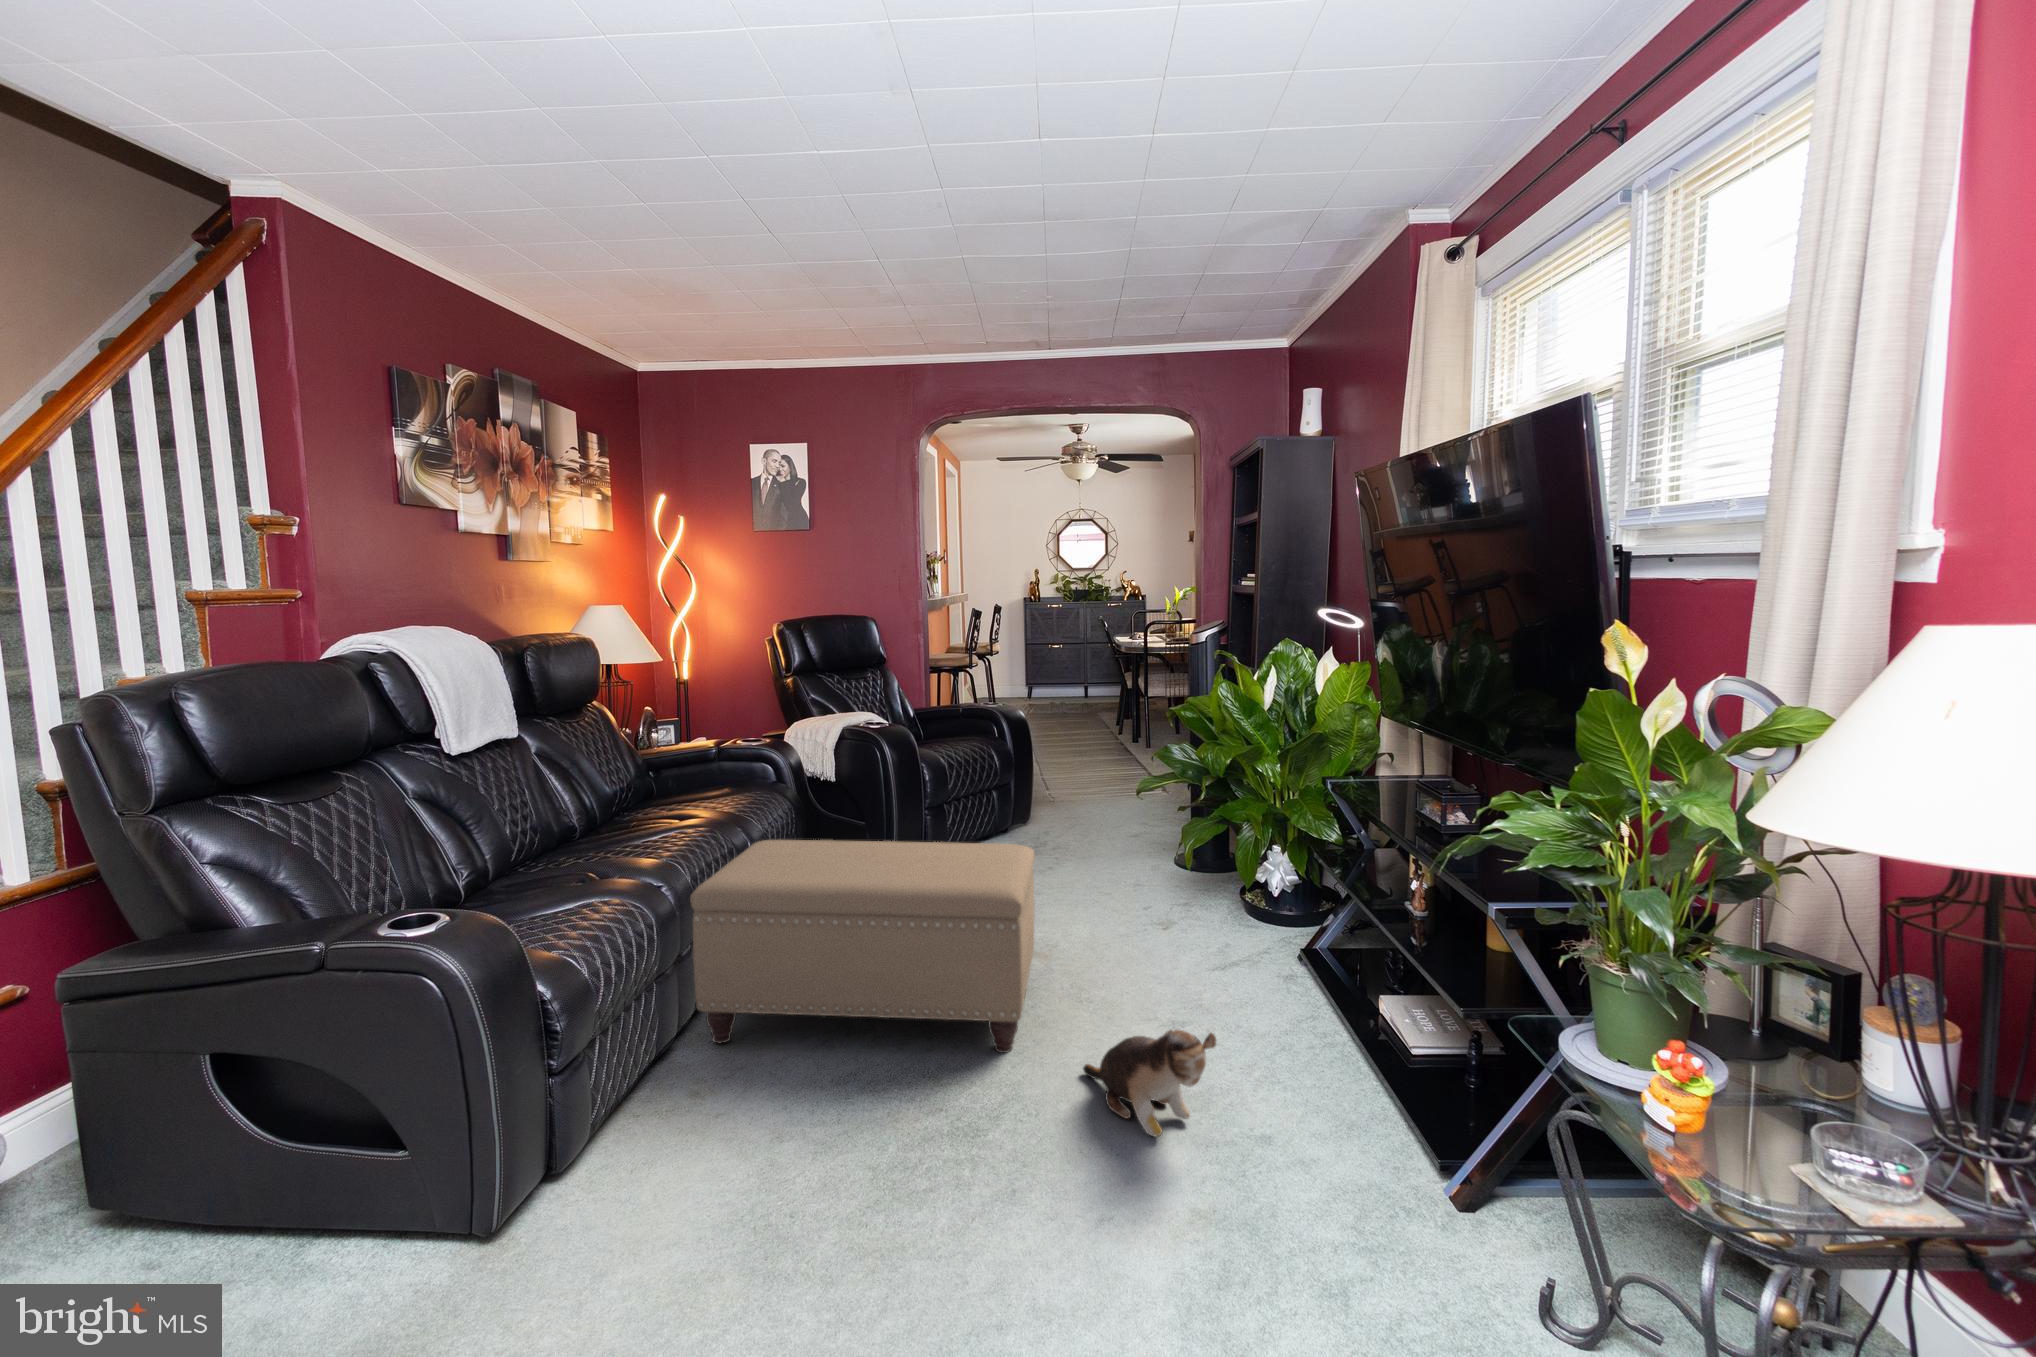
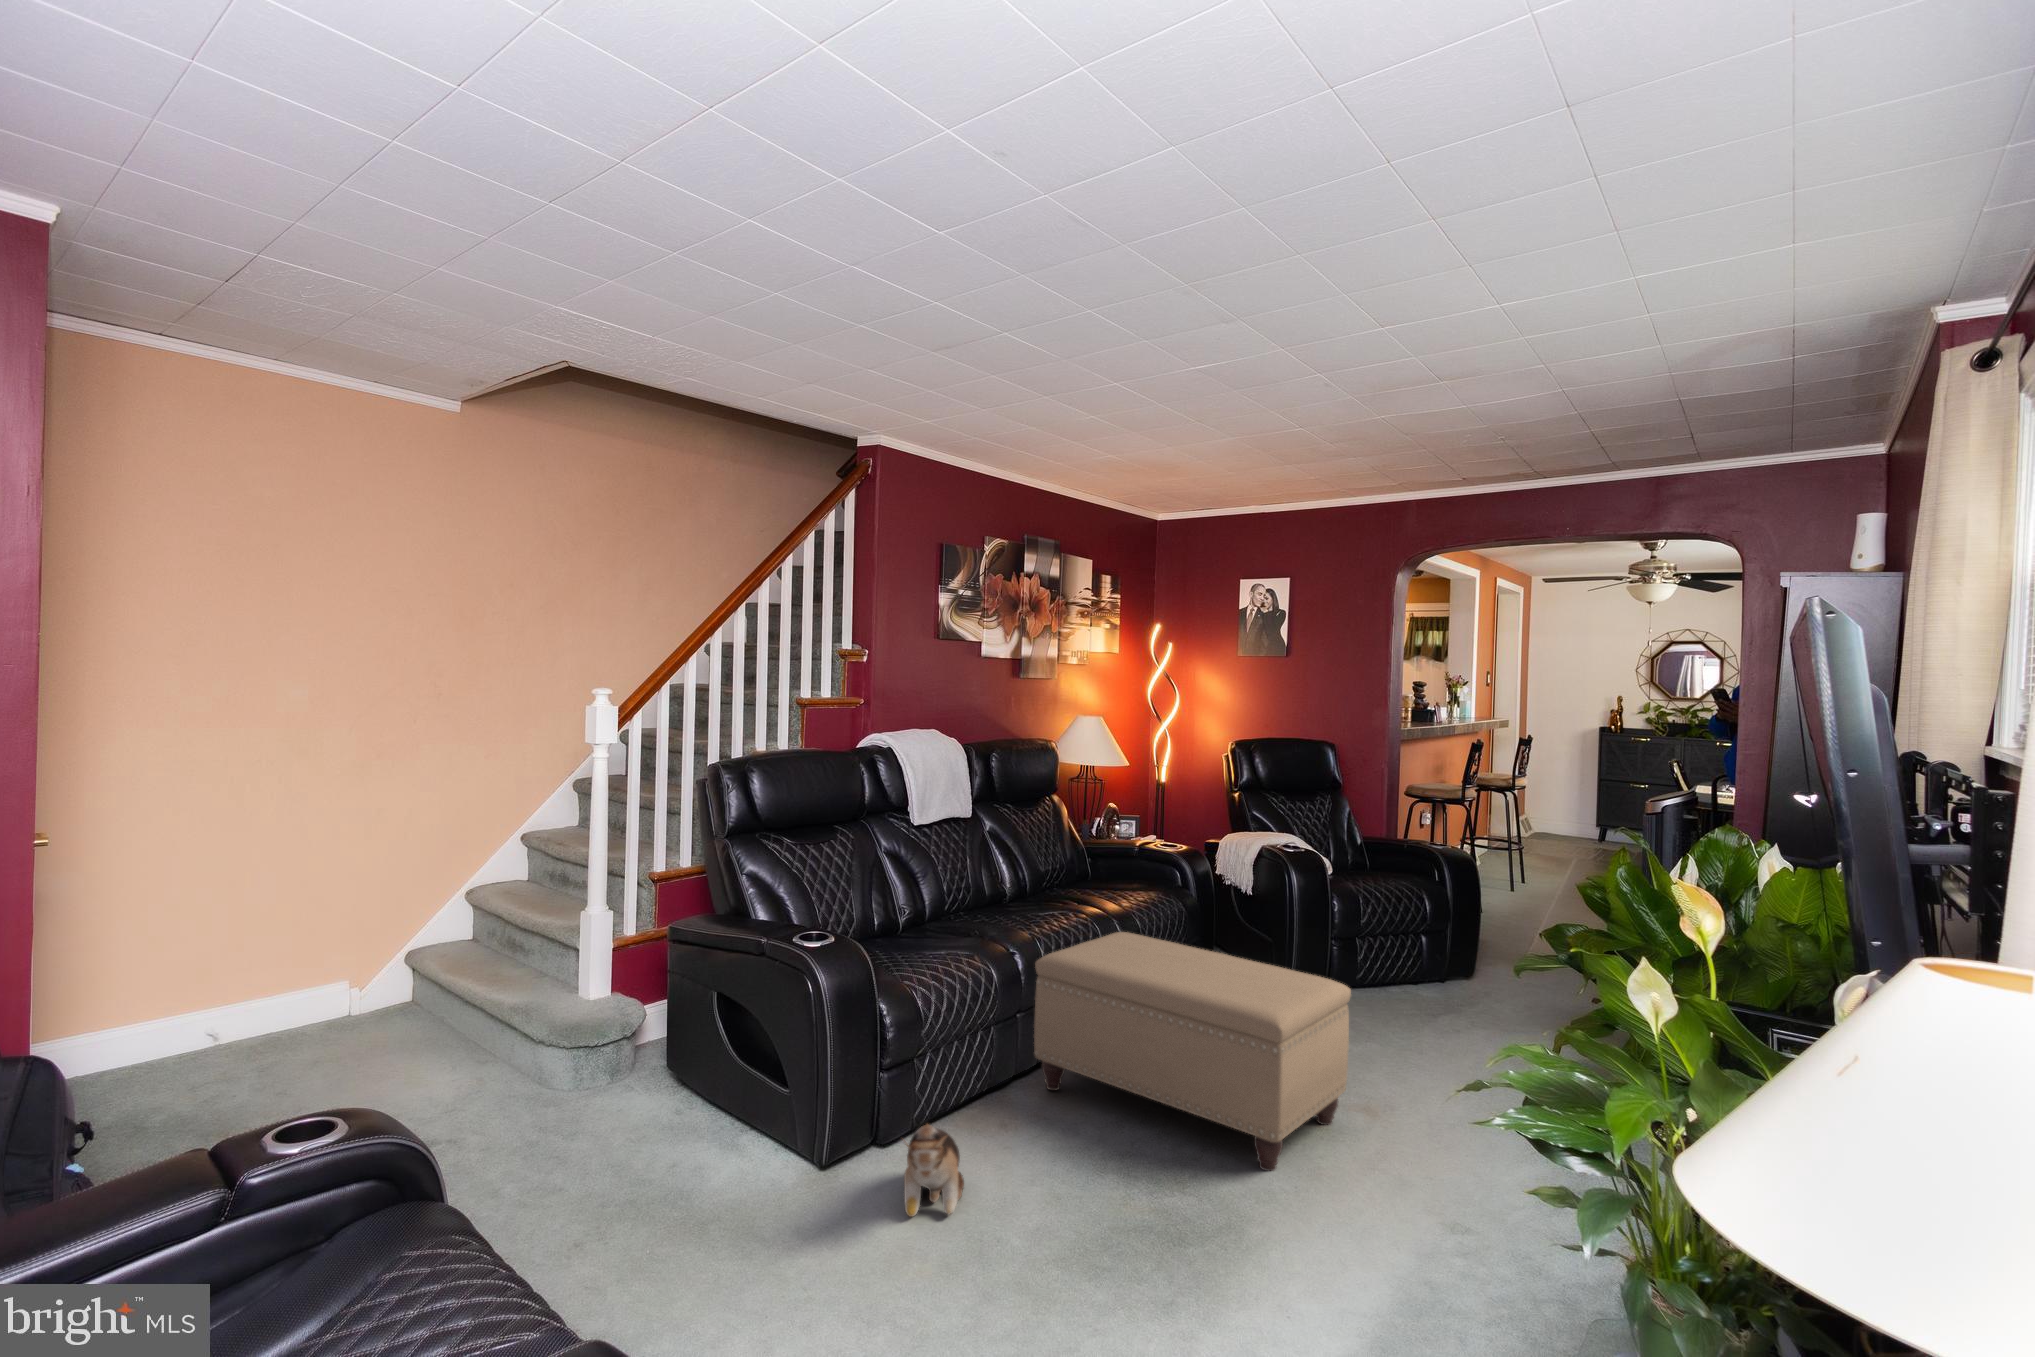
plush toy: present [1083,1030,1216,1136] -> present [904,1124,964,1217]

